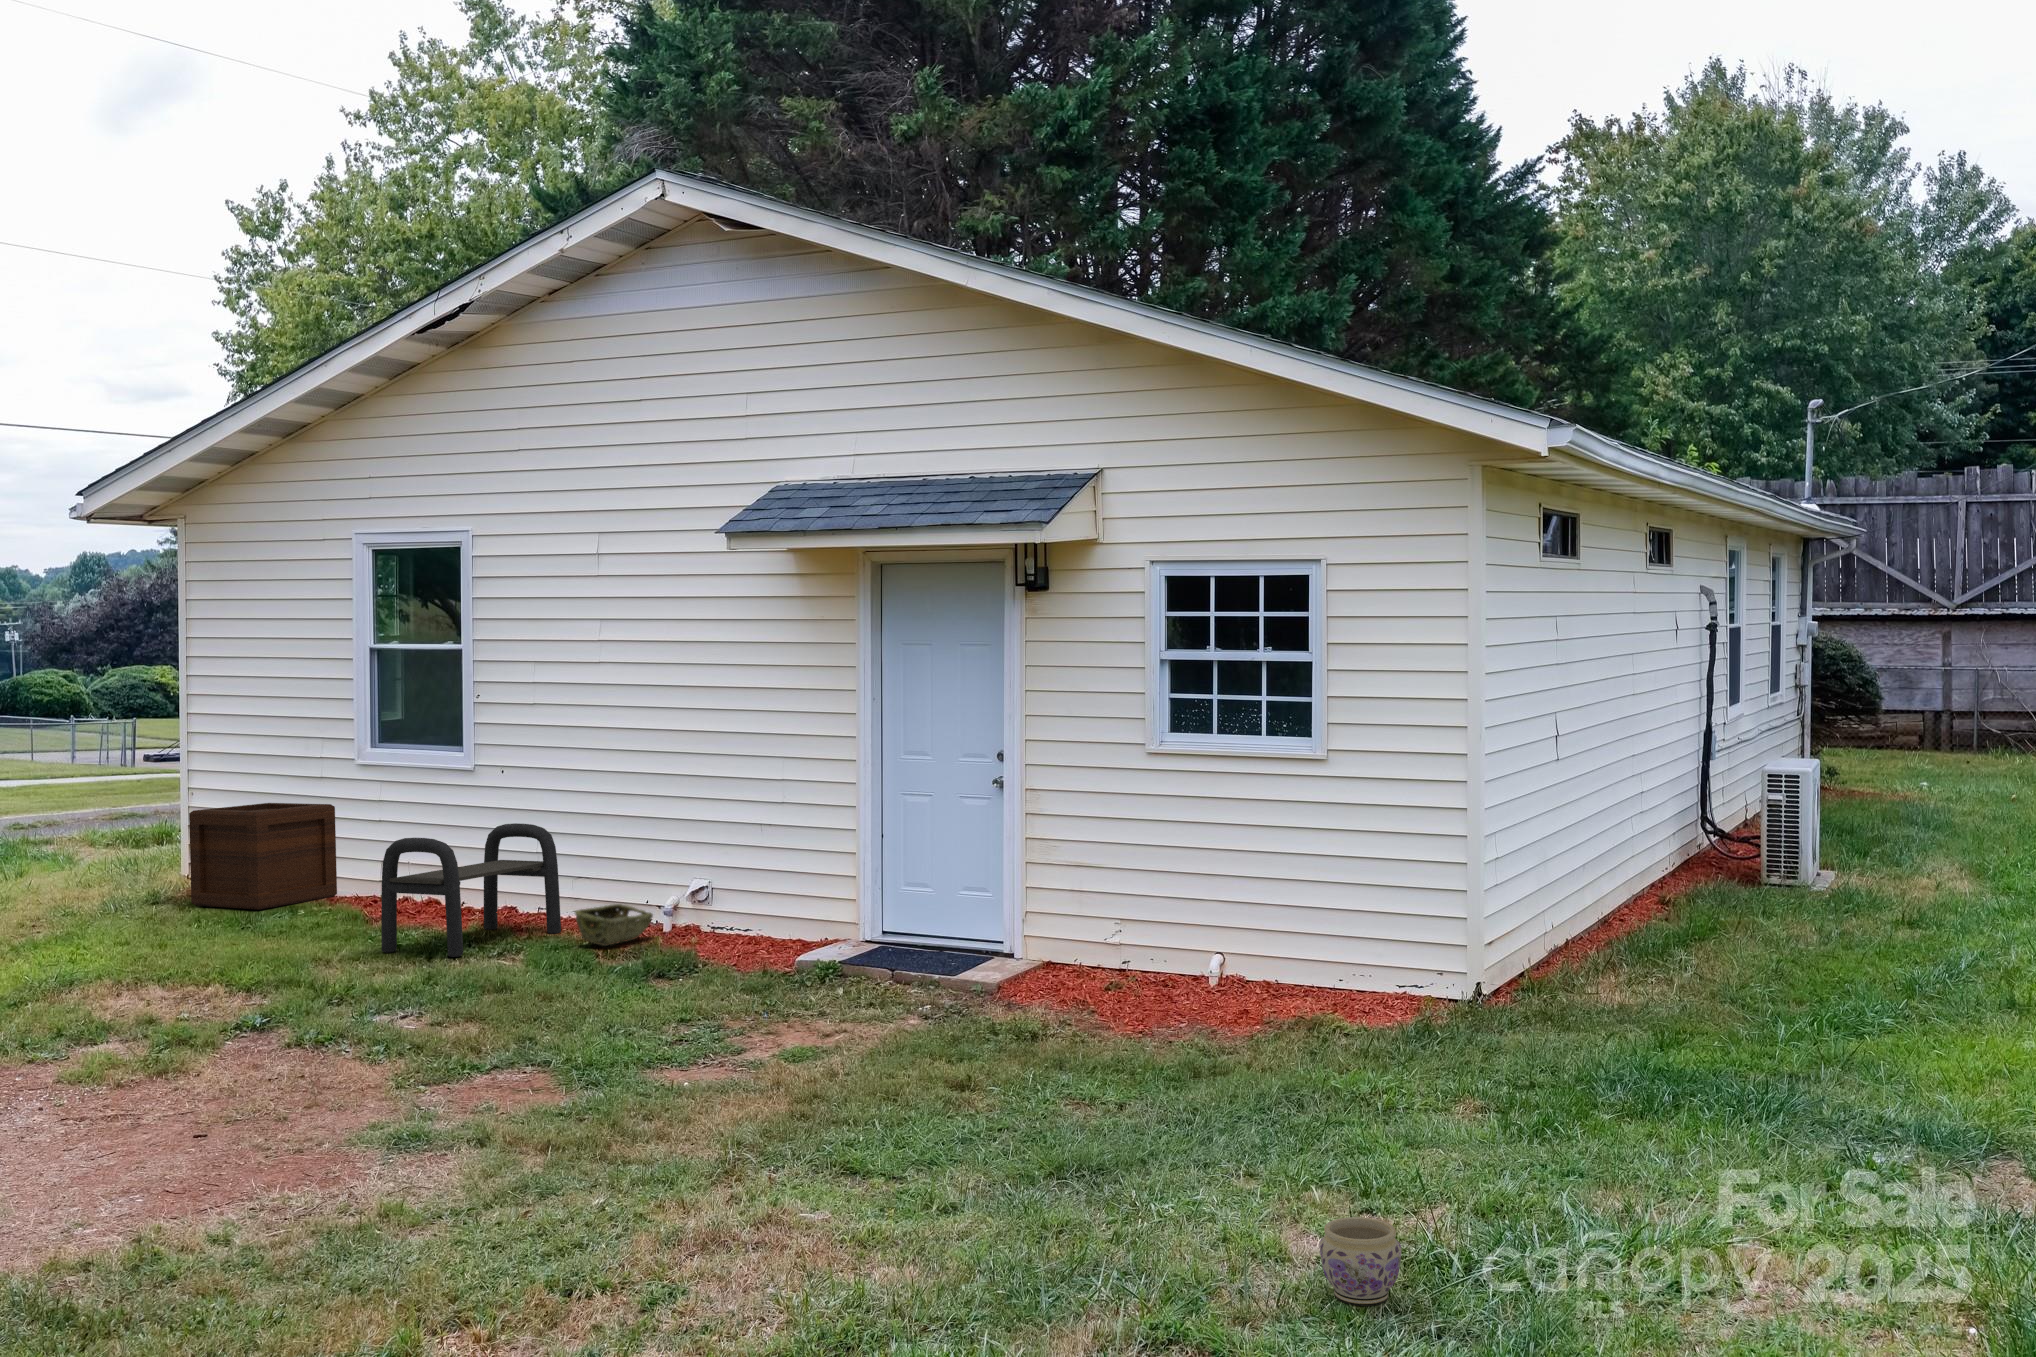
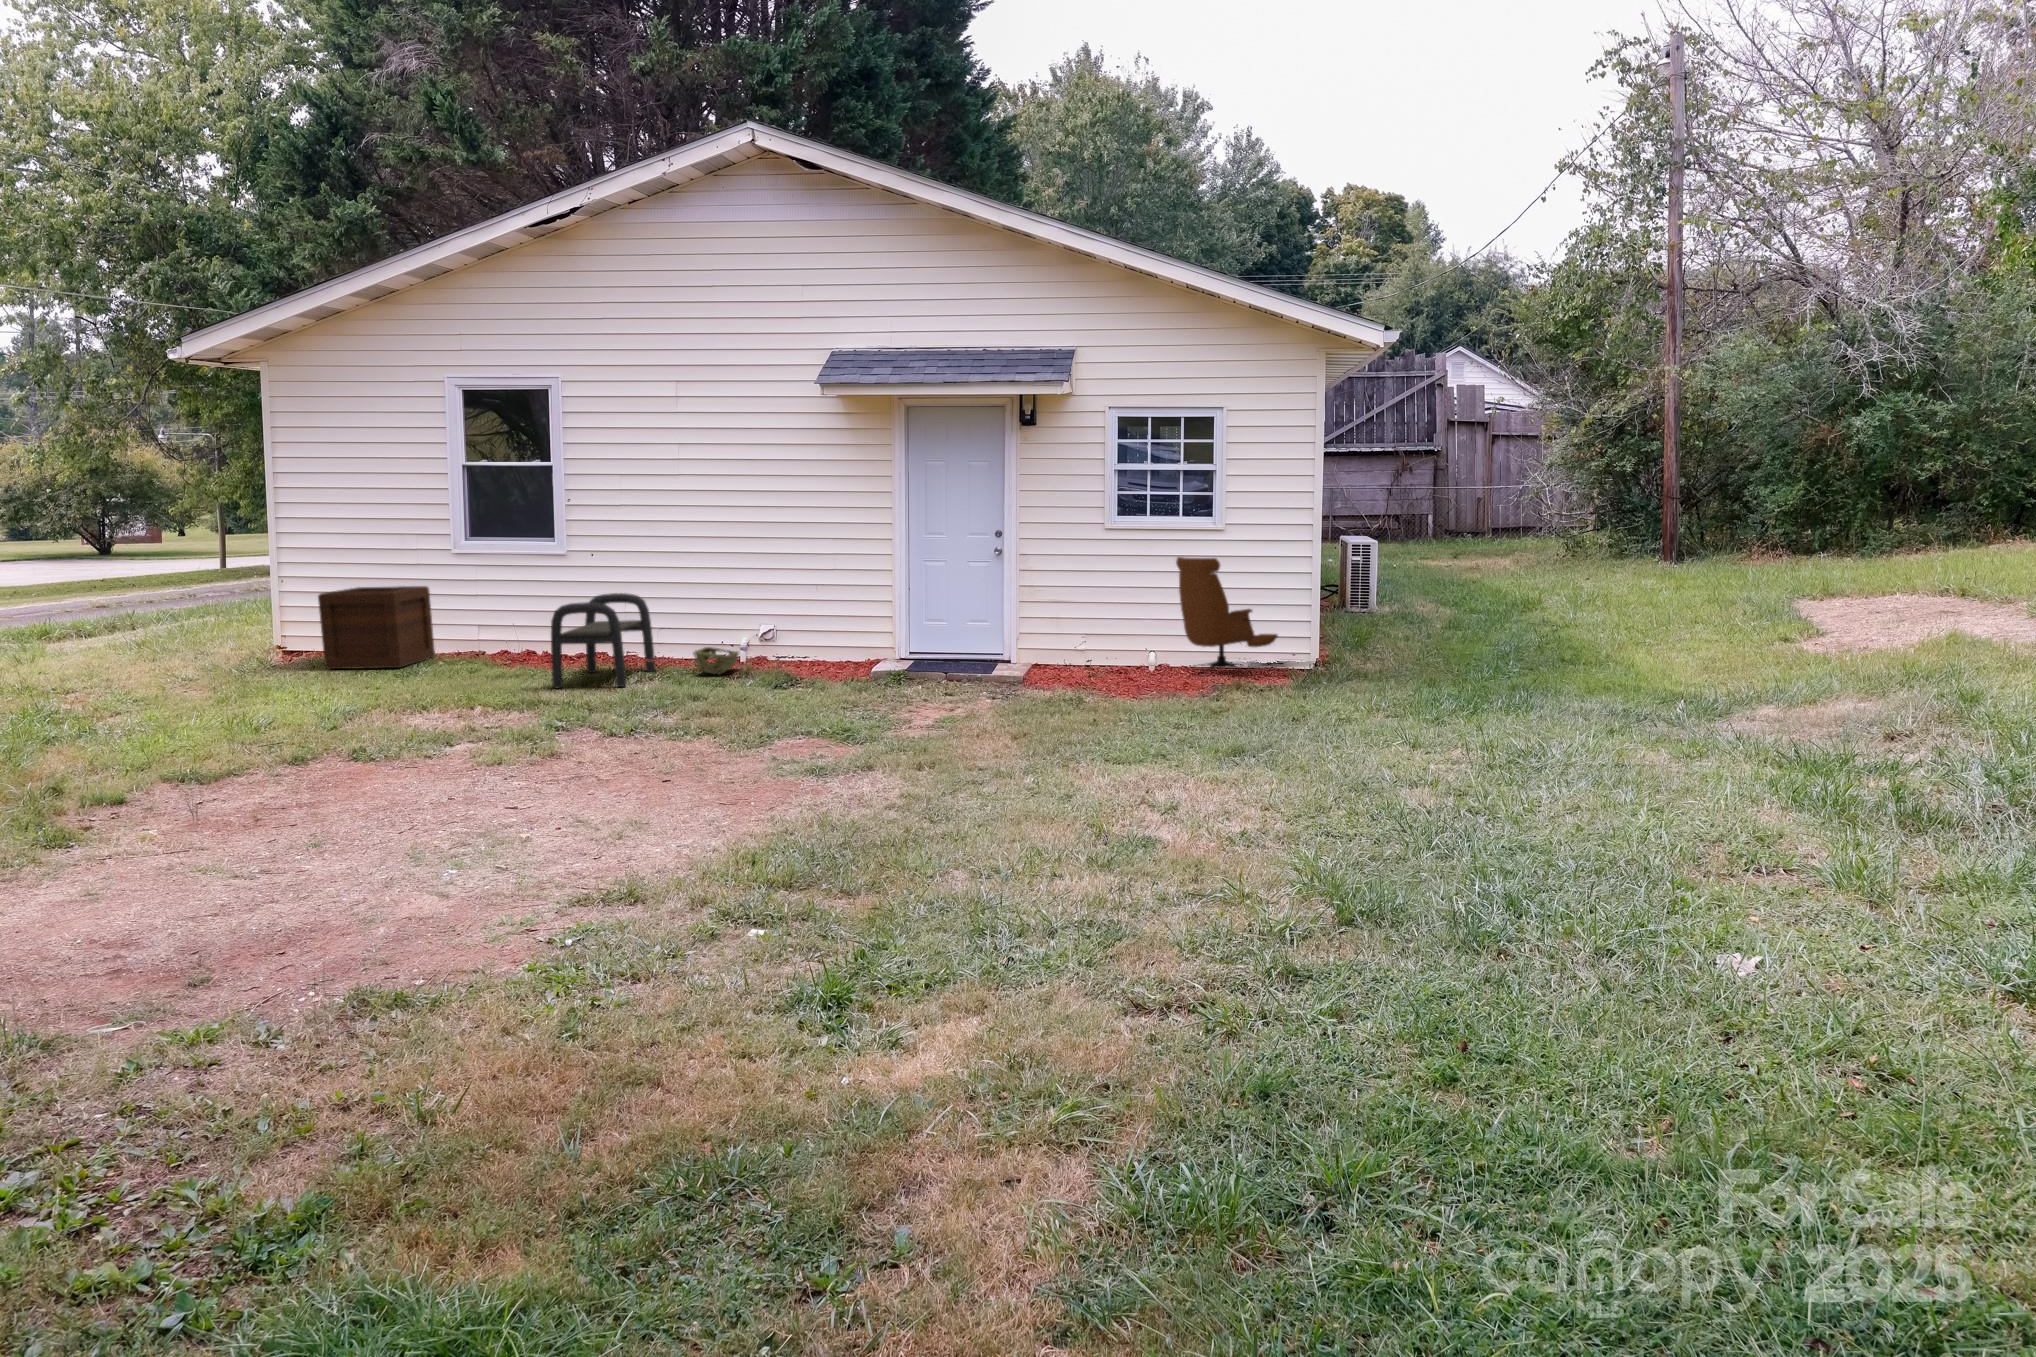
lounge chair: none [1184,805,1425,1017] -> present [1176,557,1279,675]
planter: present [1319,1217,1401,1306] -> none [1488,722,1527,758]

